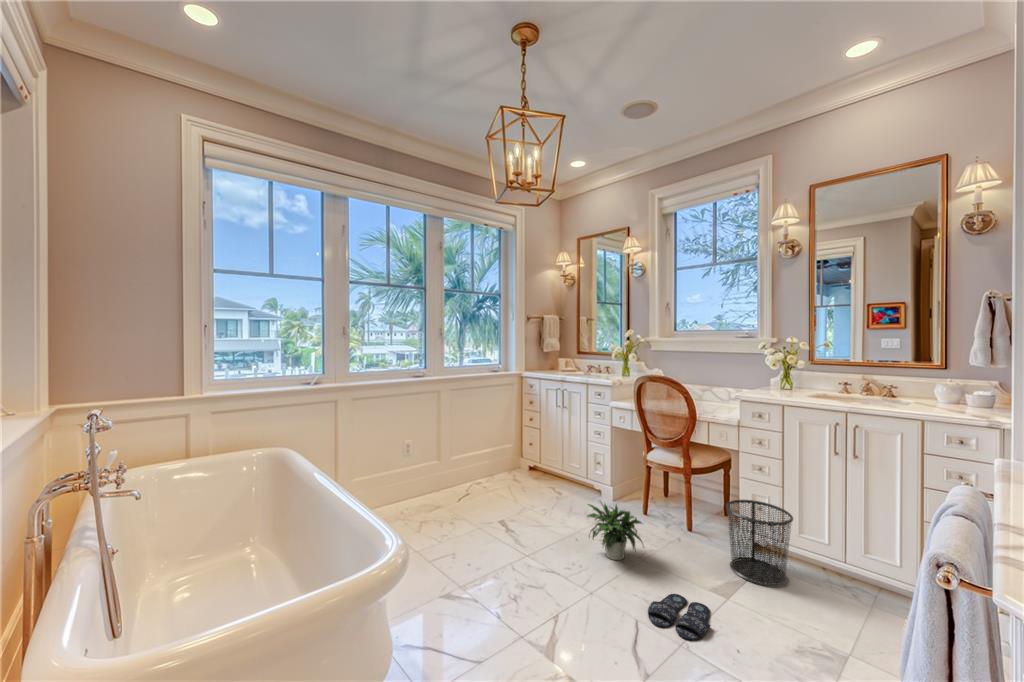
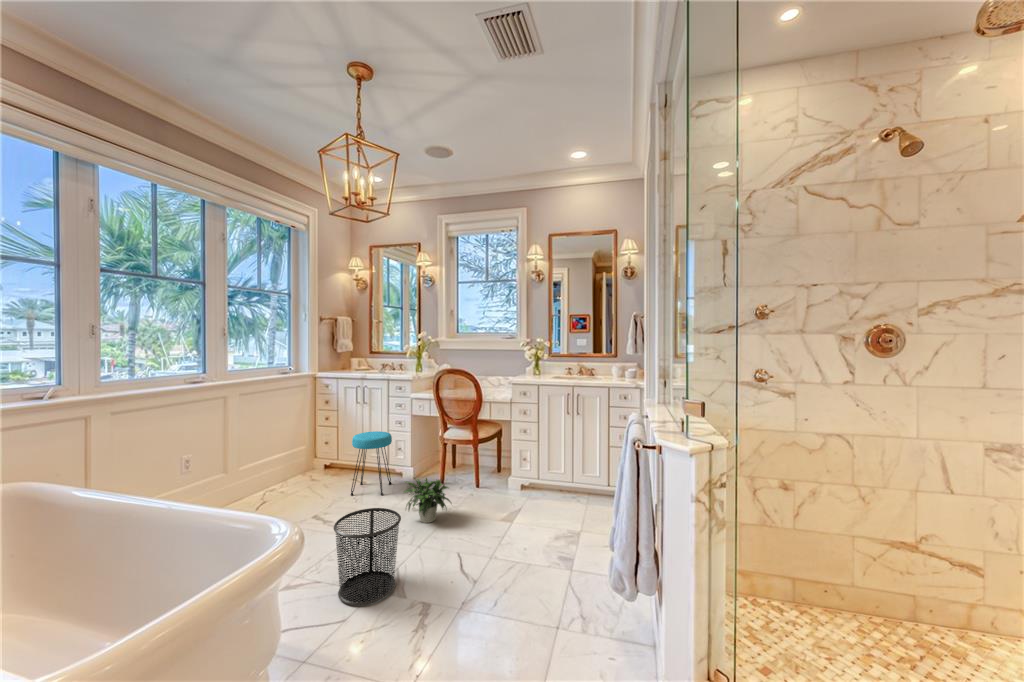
stool: none [543,439,588,510] -> present [351,431,392,495]
waste bin: present [726,500,793,586] -> present [334,508,401,605]
slippers: present [648,594,711,640] -> none [464,532,507,558]

